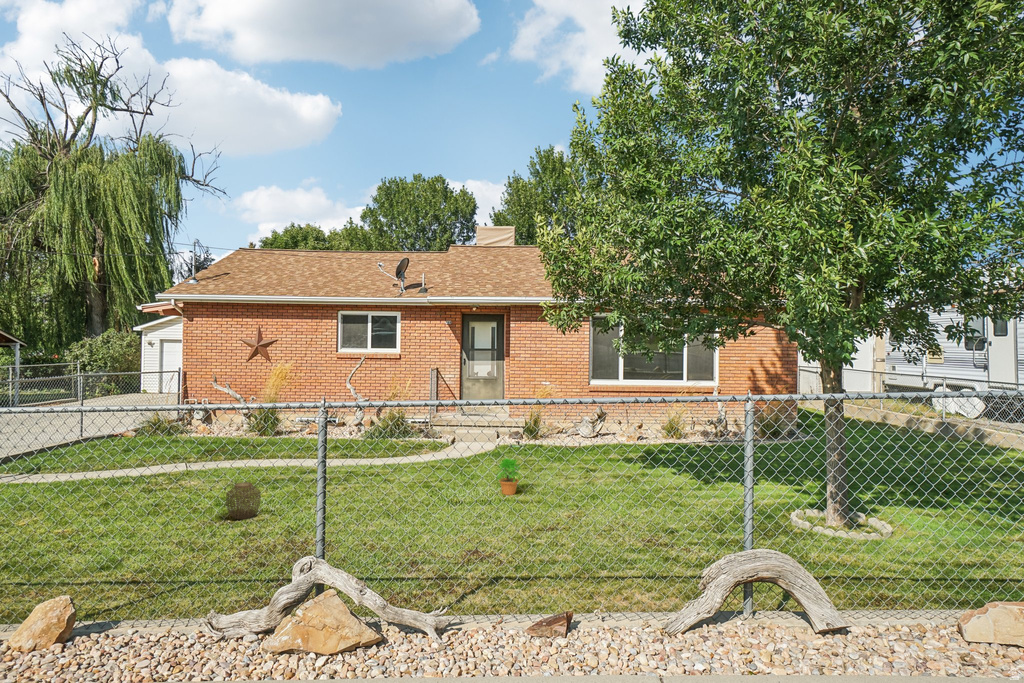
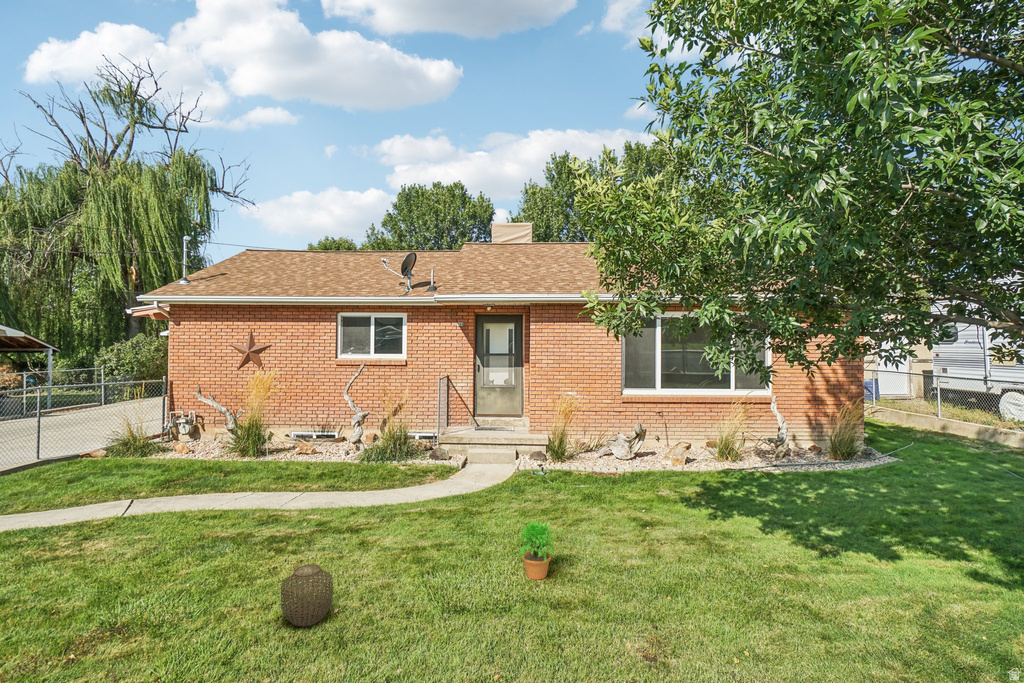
woven basket: present [226,482,261,519] -> present [281,564,333,626]

